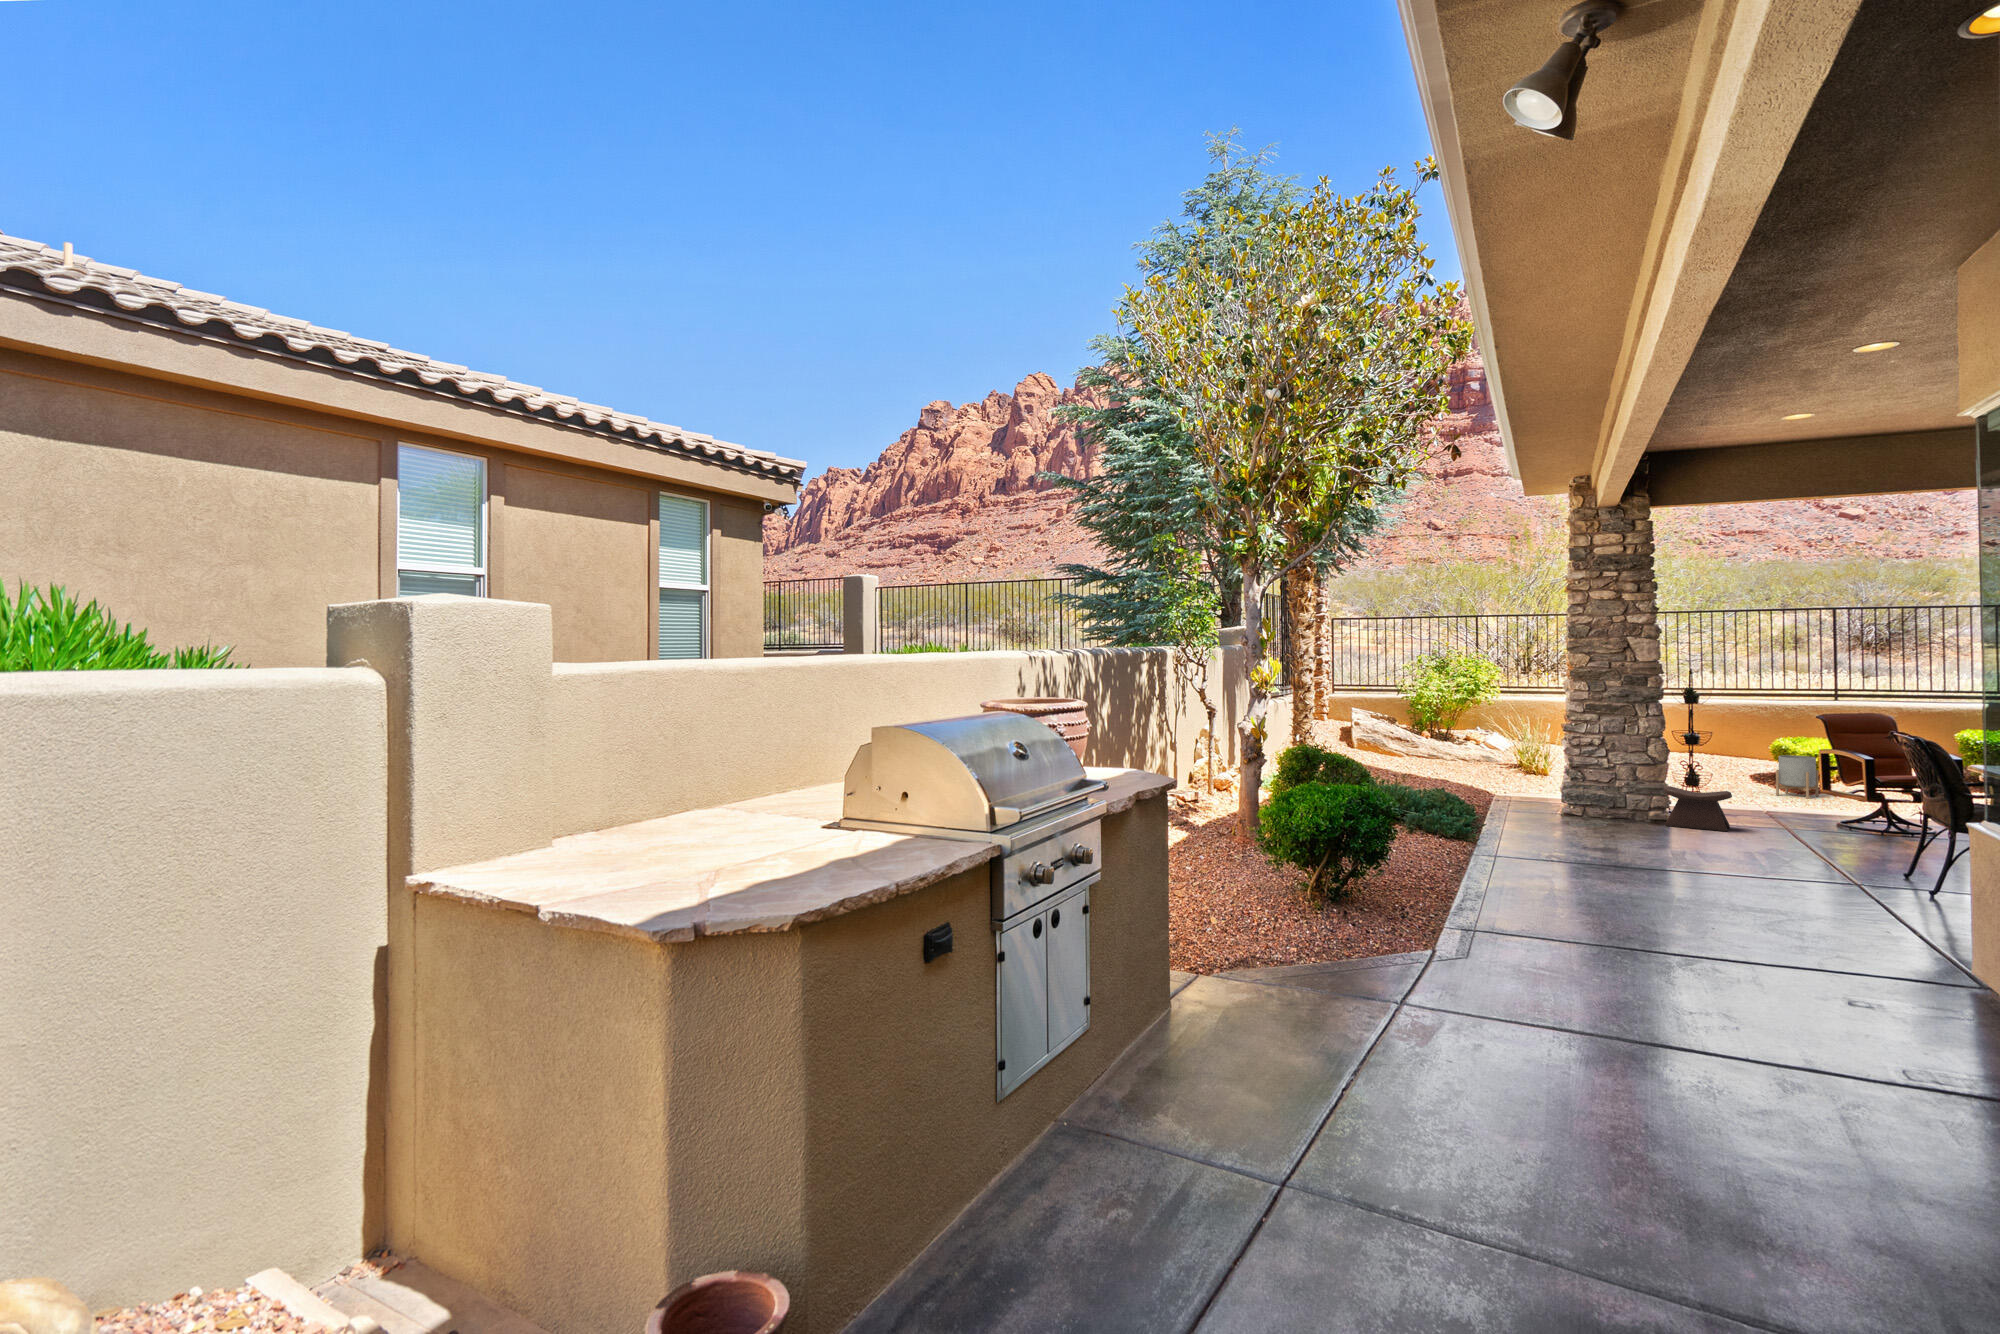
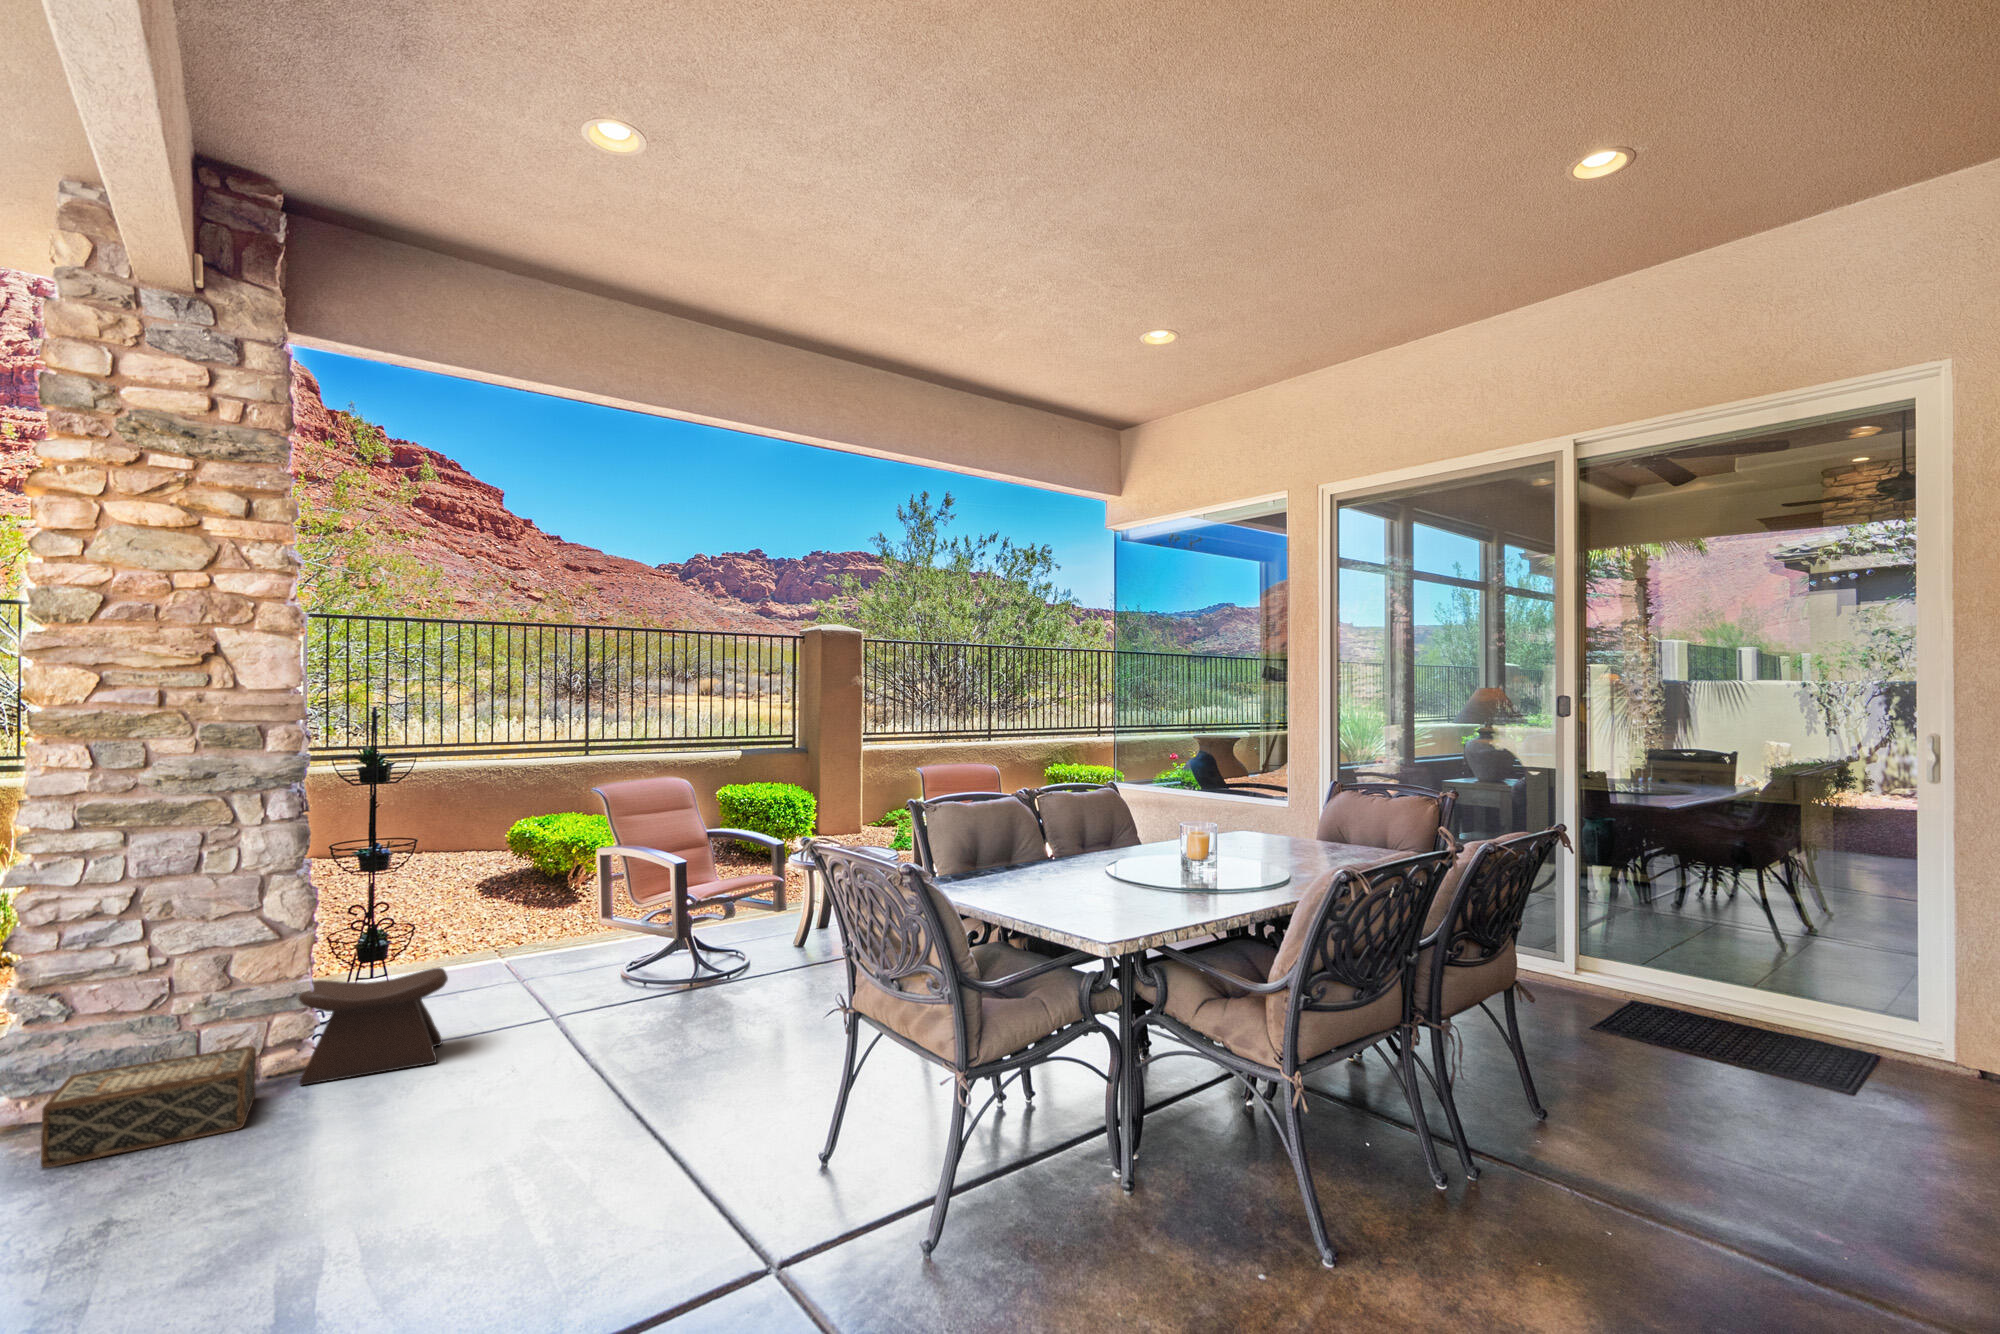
planter: present [1776,755,1818,799] -> none [510,844,565,914]
woven basket: none [1582,799,1648,830] -> present [41,1046,256,1168]

